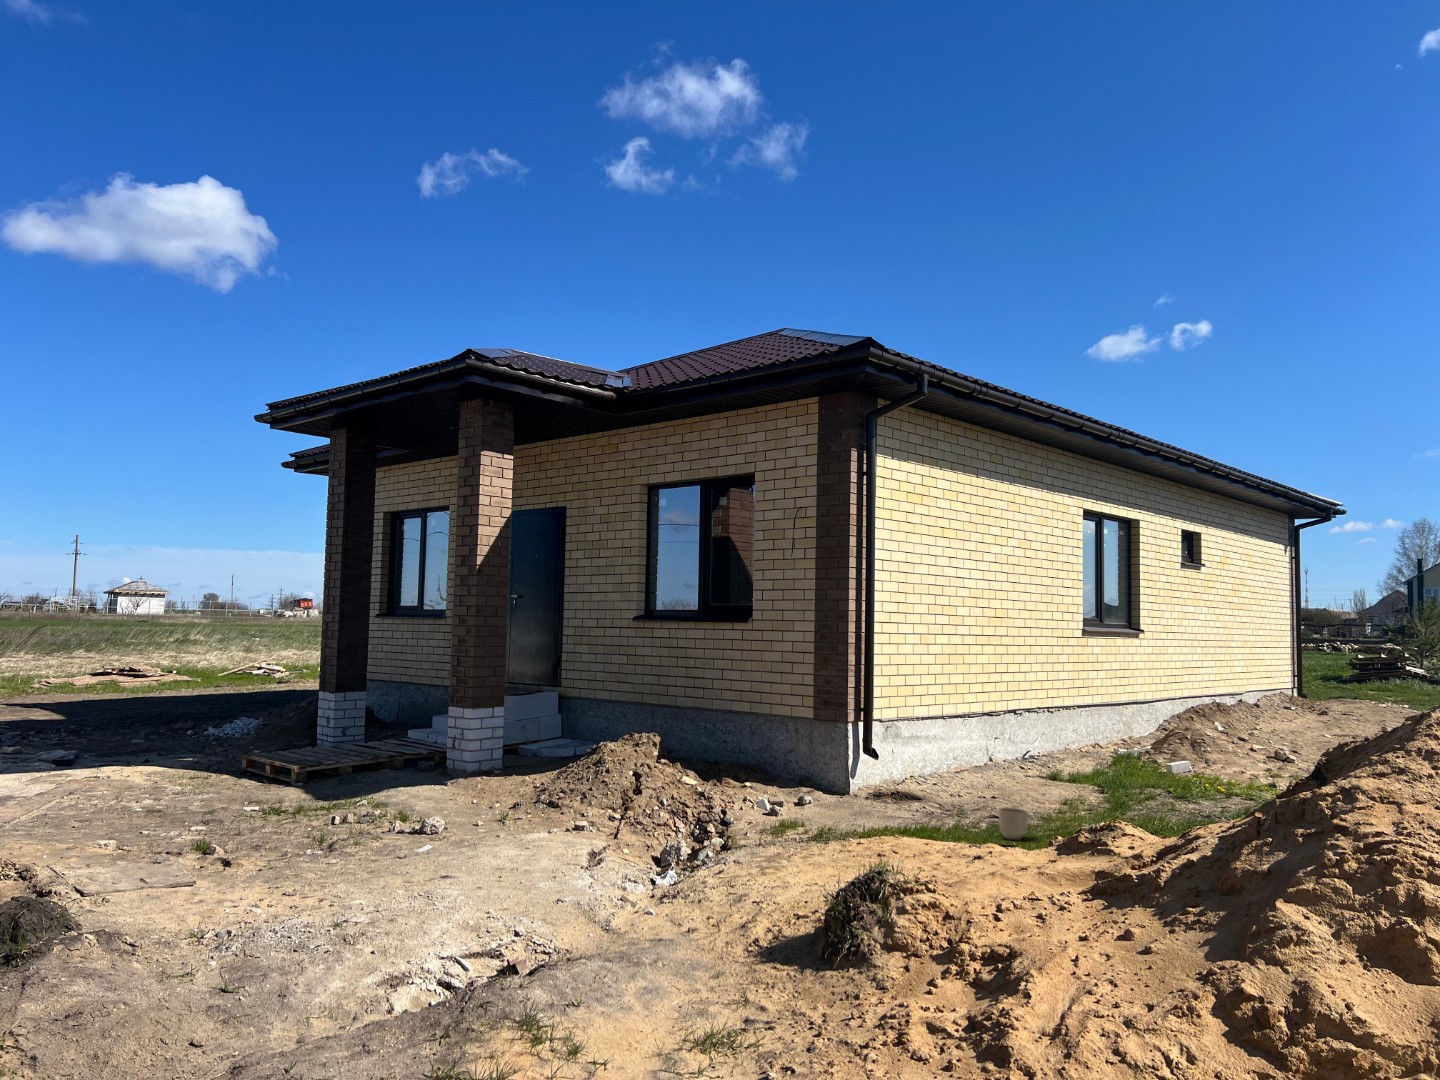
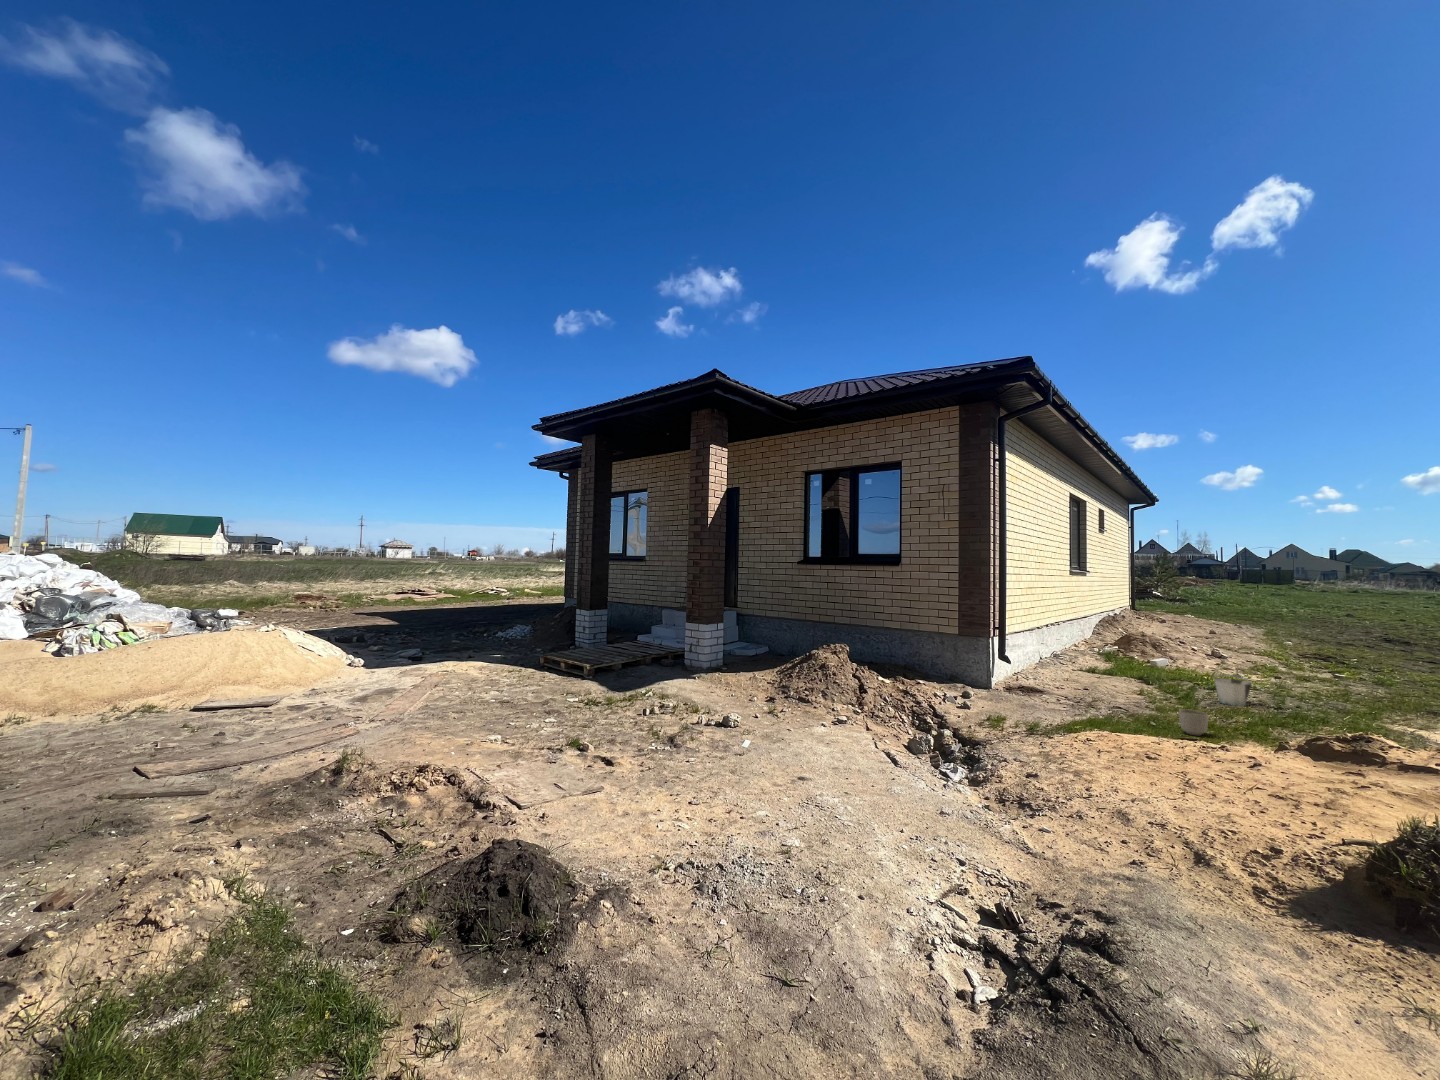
bucket: none [1129,770,1171,813] -> present [1214,674,1251,706]

